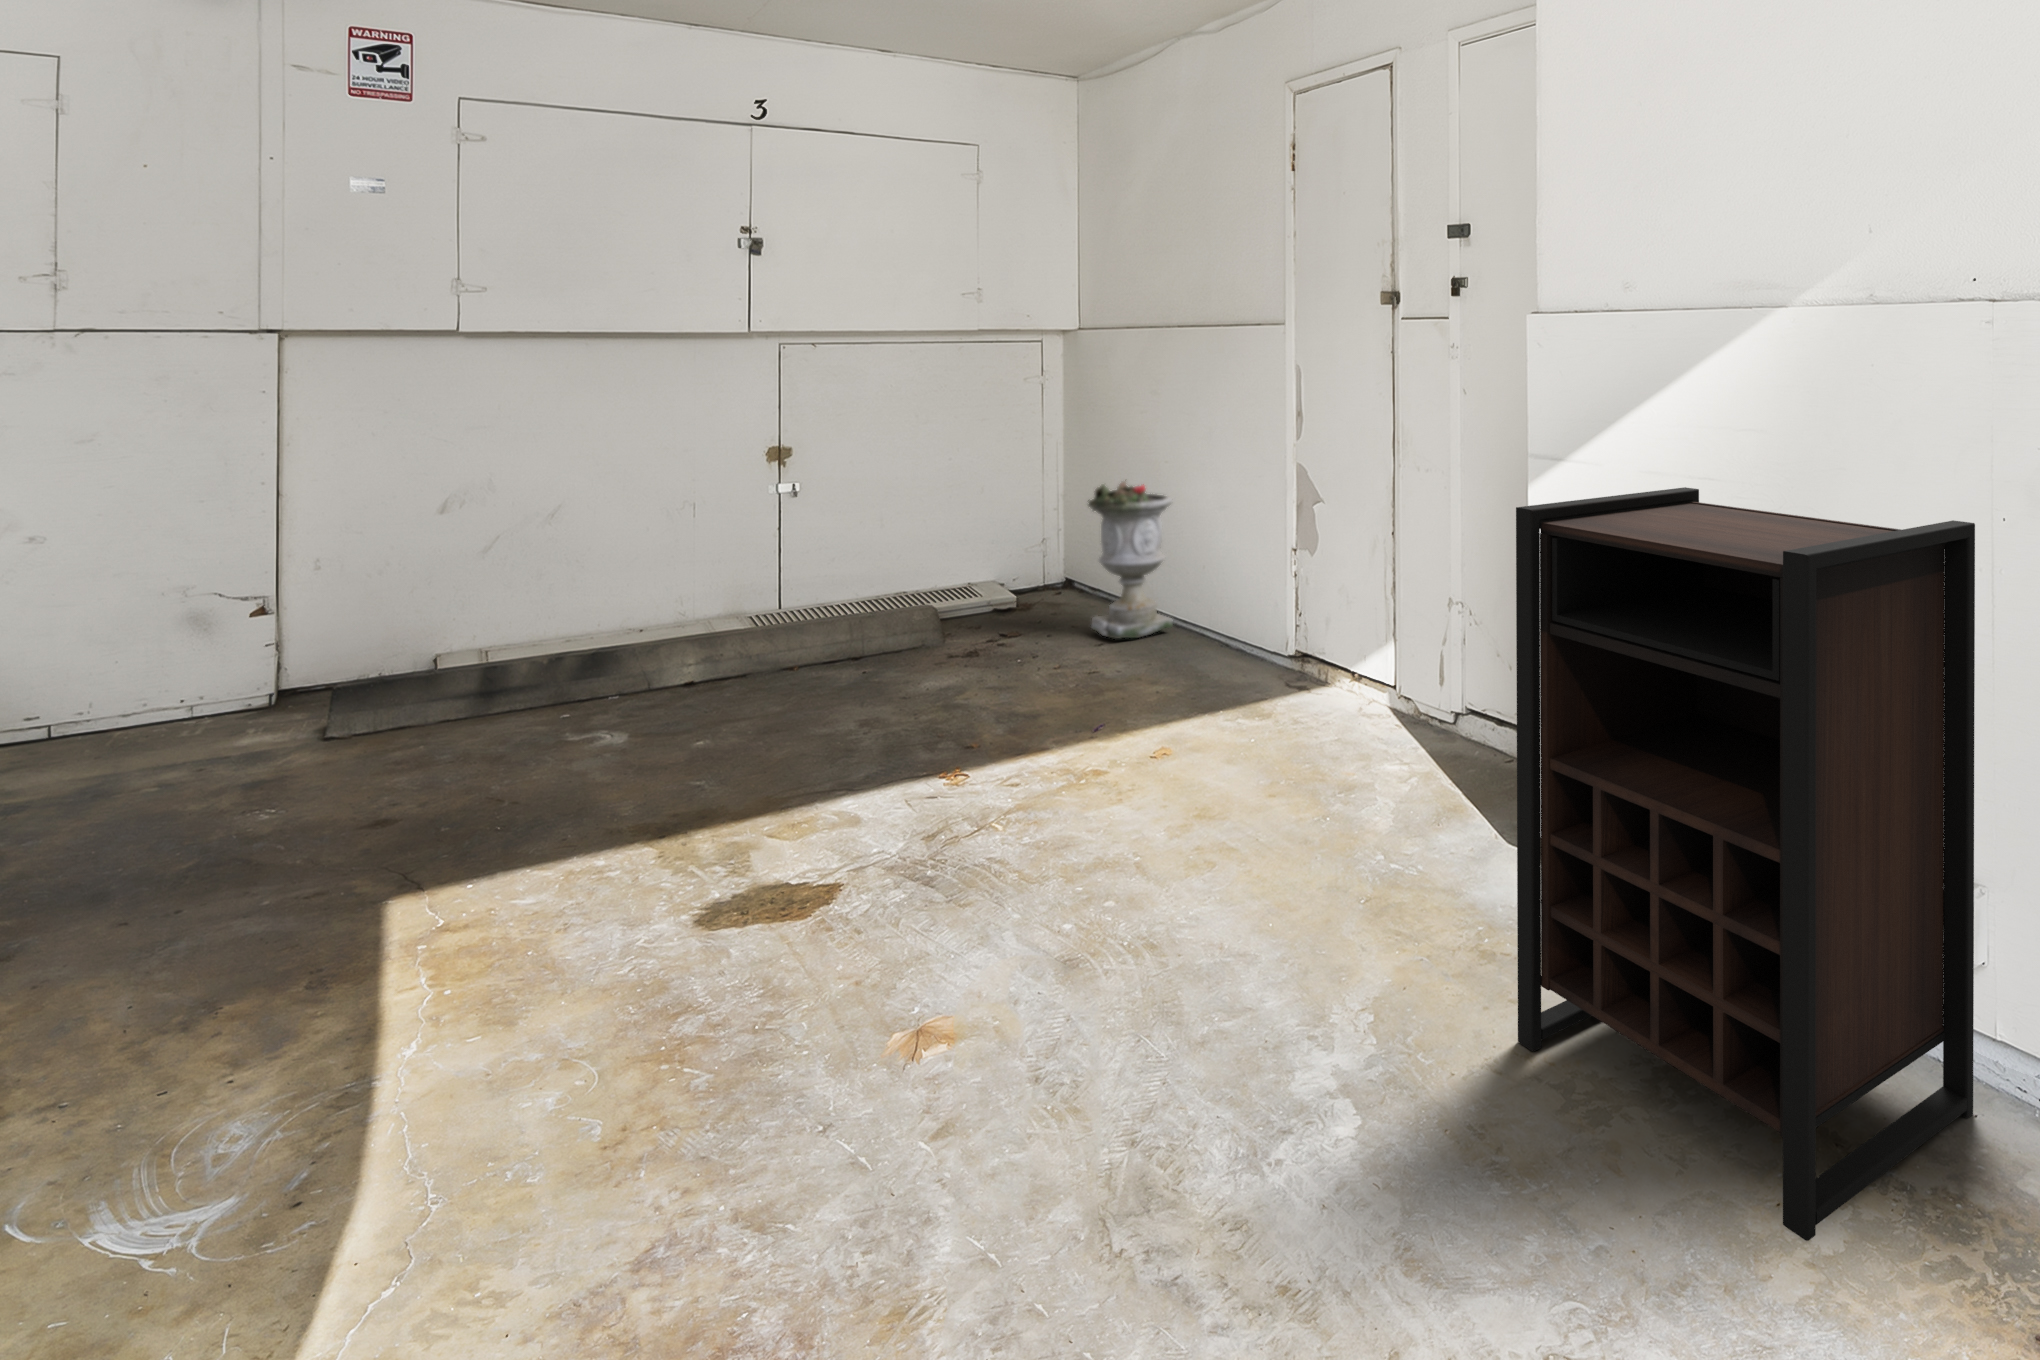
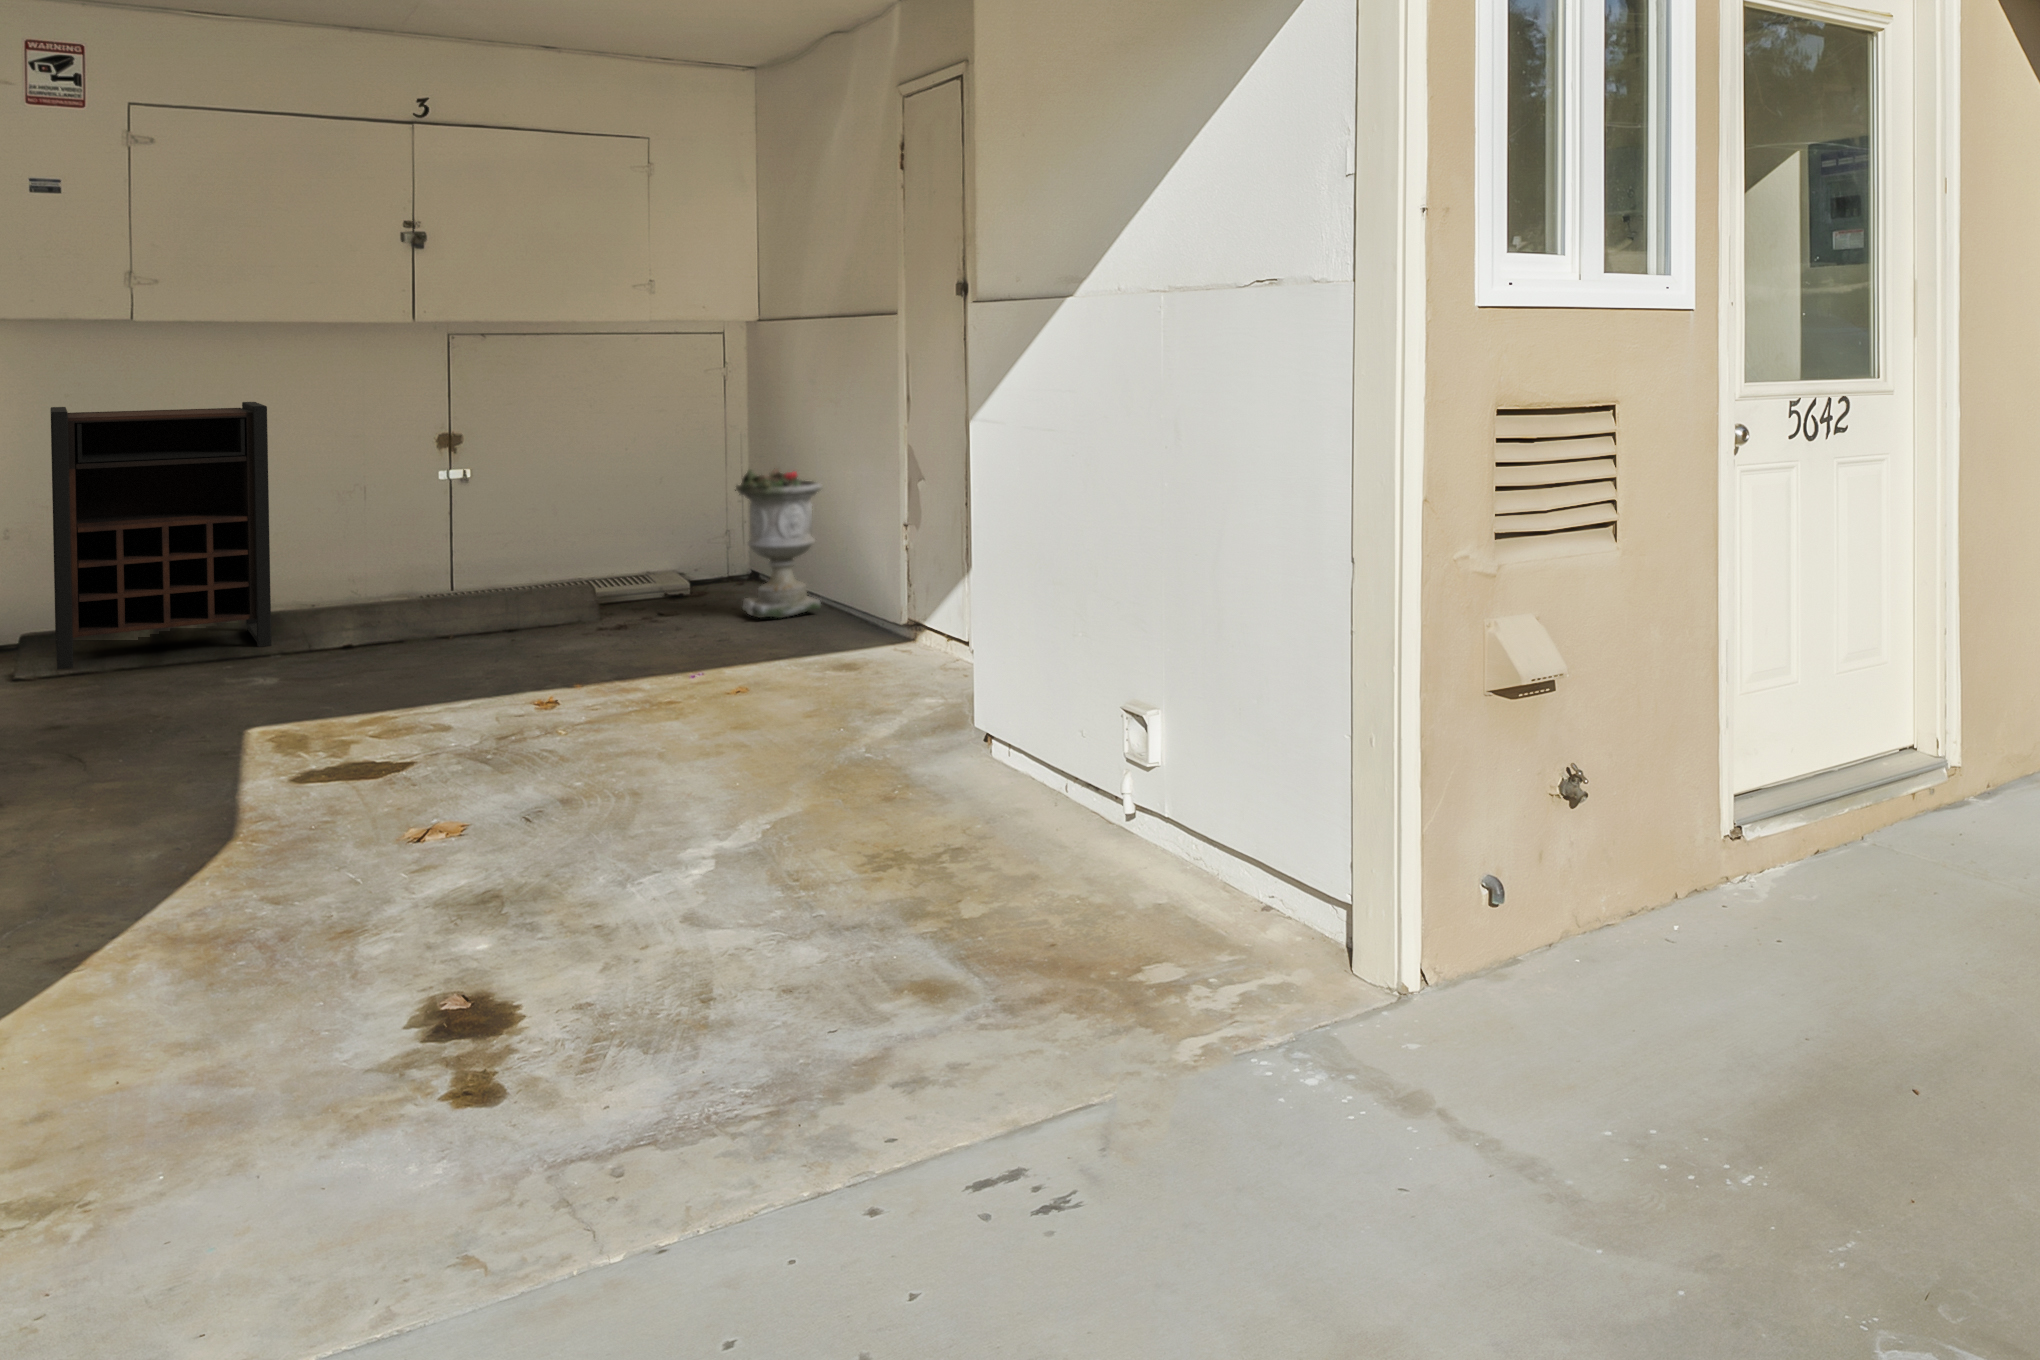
shelving unit: present [1516,487,1975,1241] -> present [51,402,271,669]

